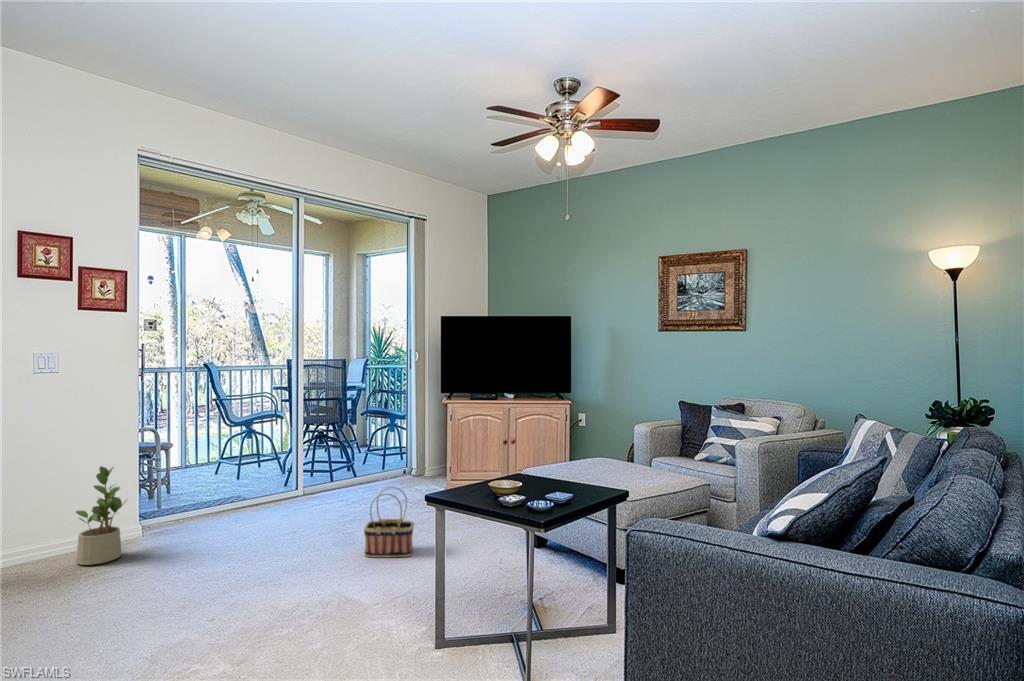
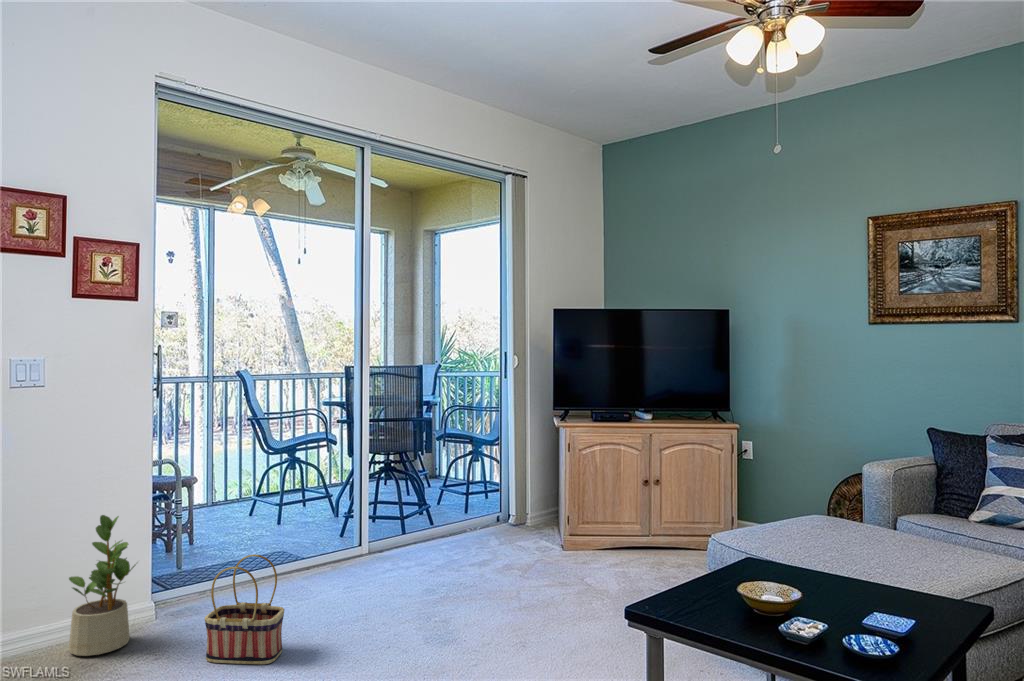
basket: present [364,487,414,557] -> present [205,554,284,664]

